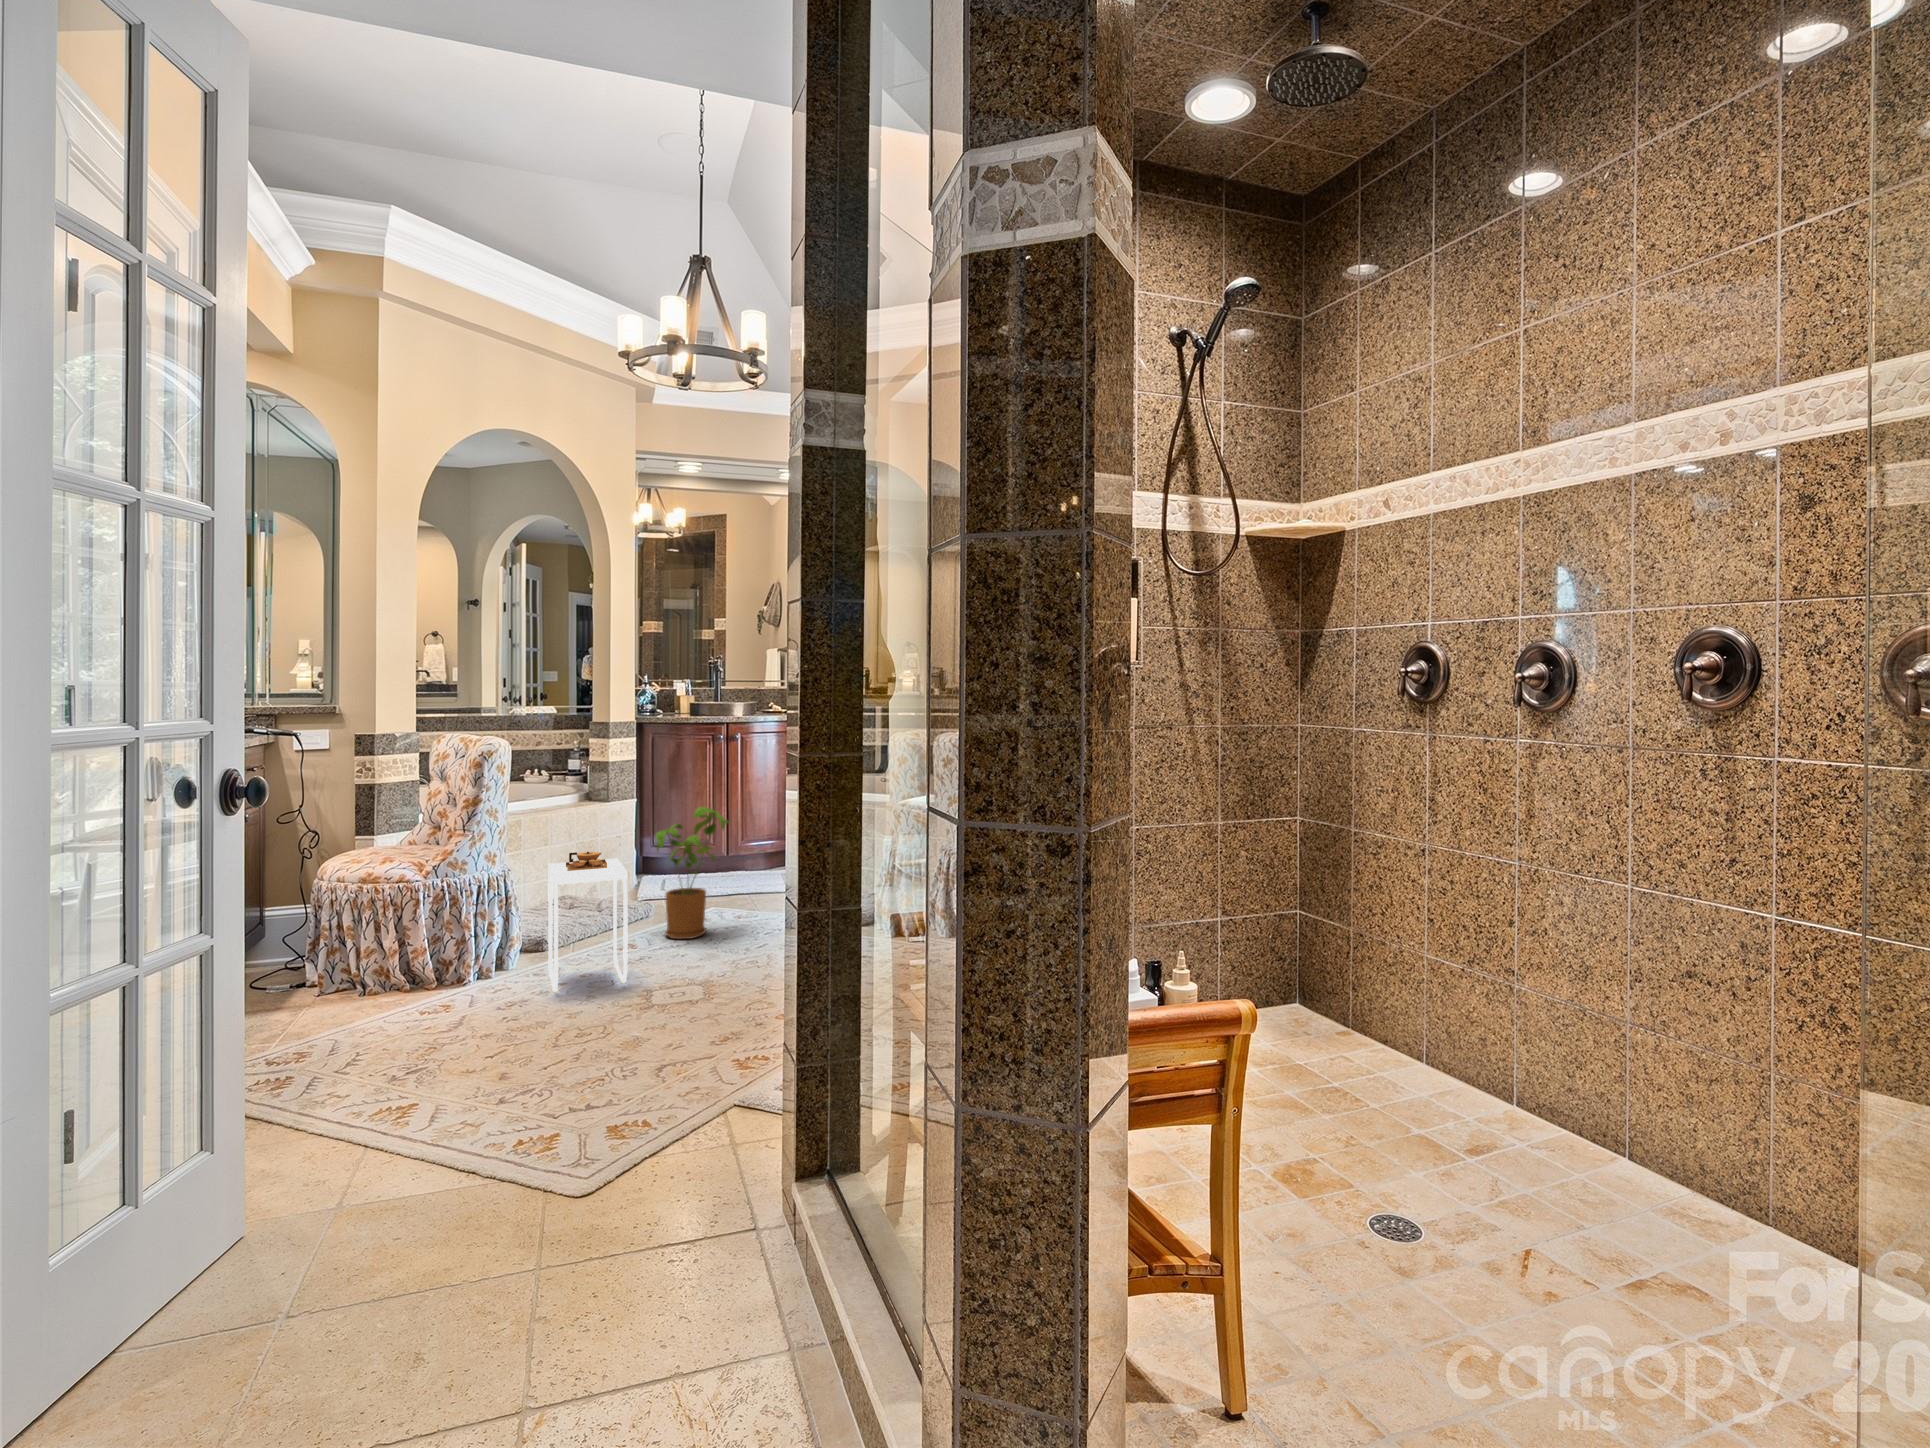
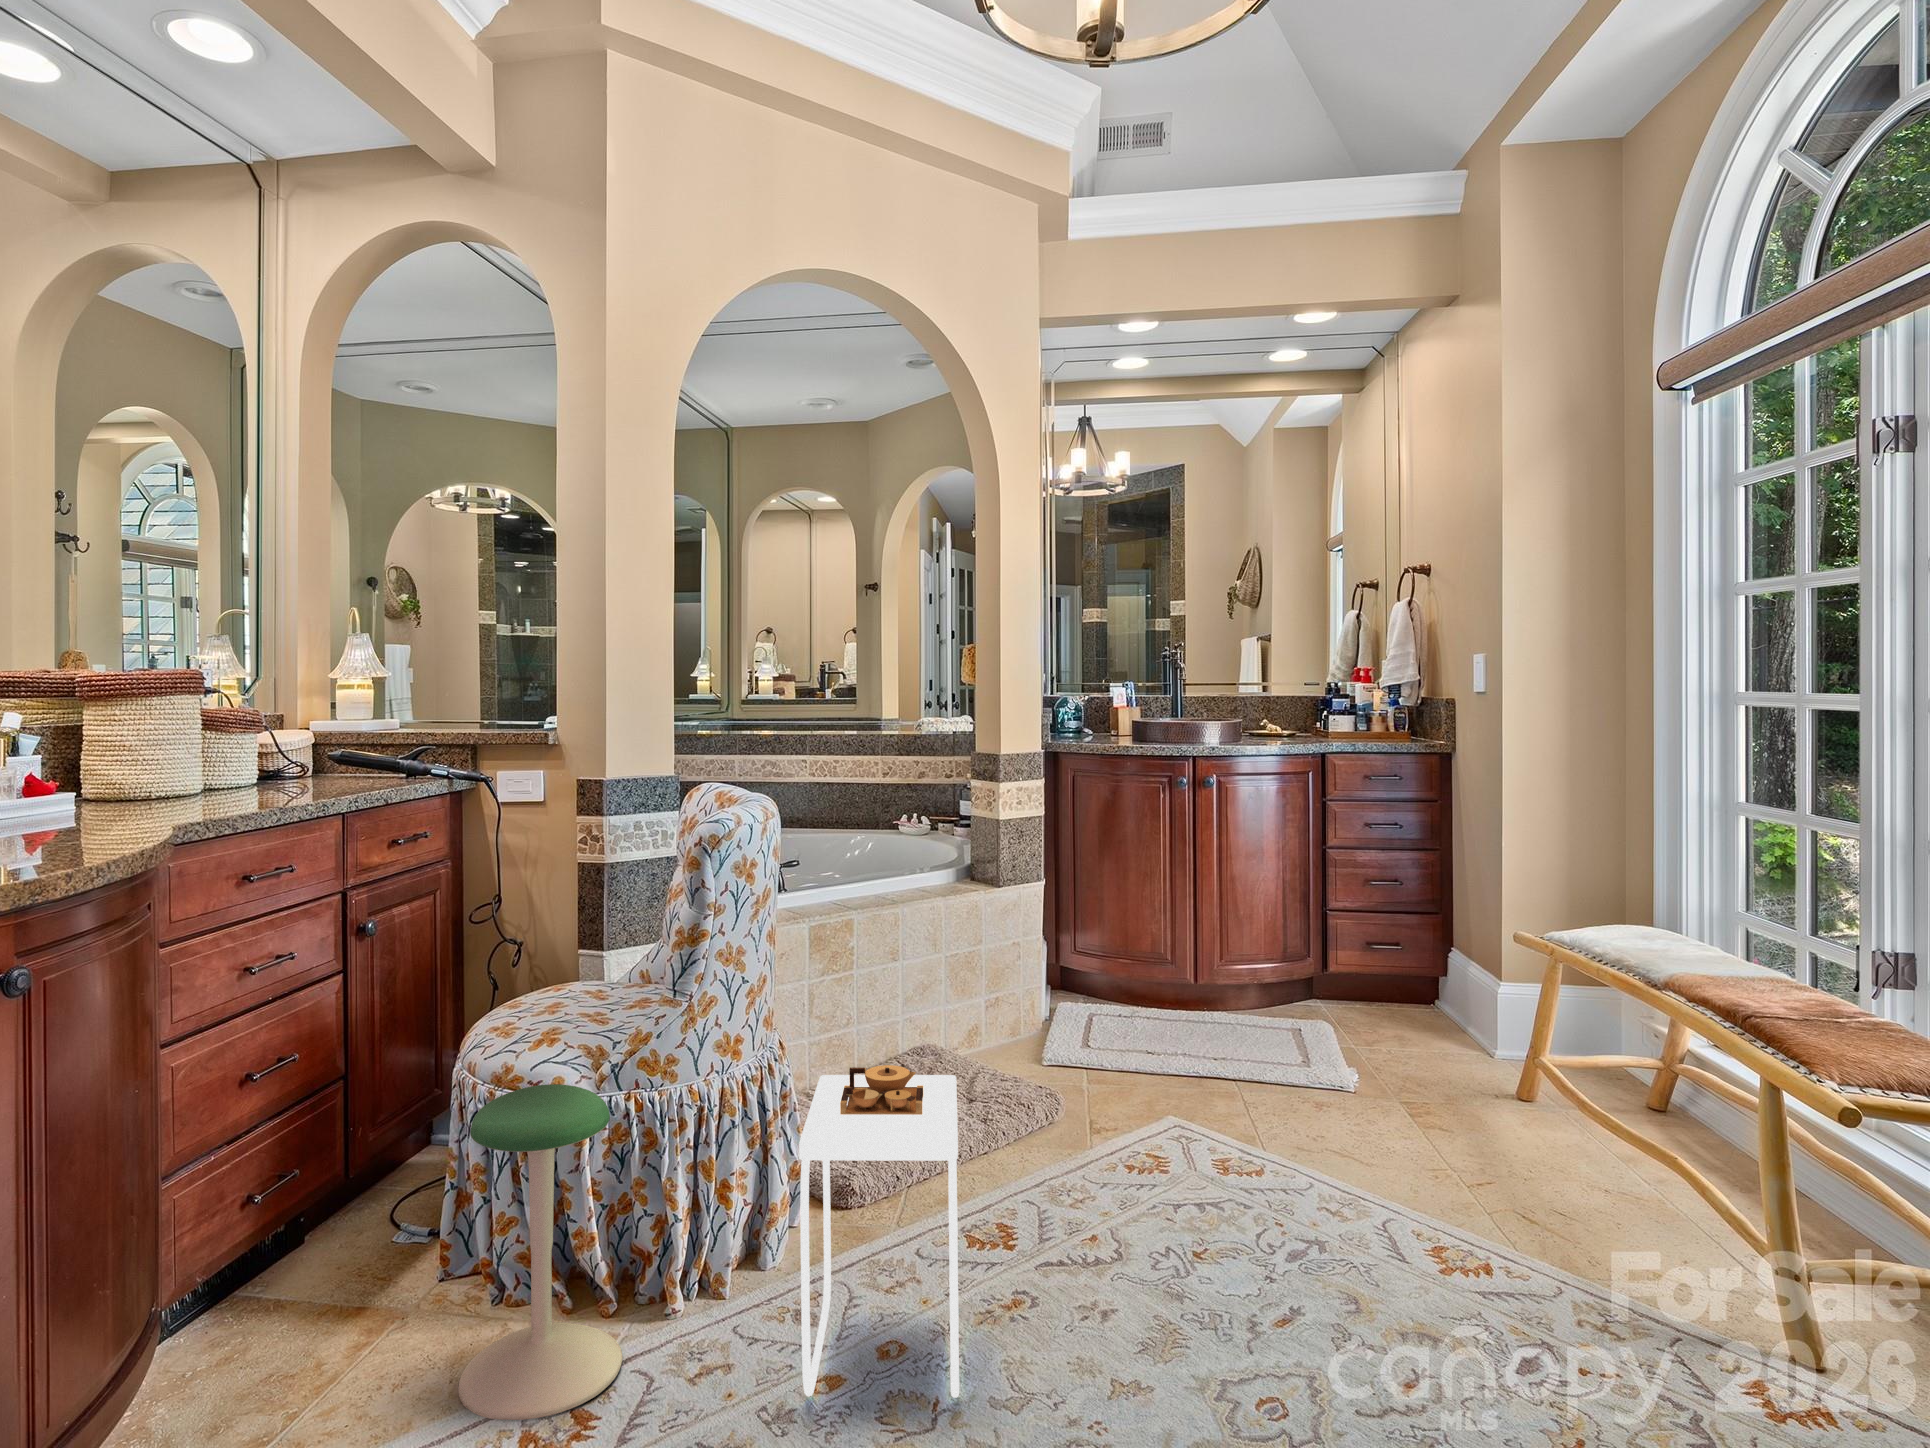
house plant: present [656,807,729,939] -> none [1048,949,1204,1227]
stool: none [367,870,454,1017] -> present [458,1084,623,1420]

